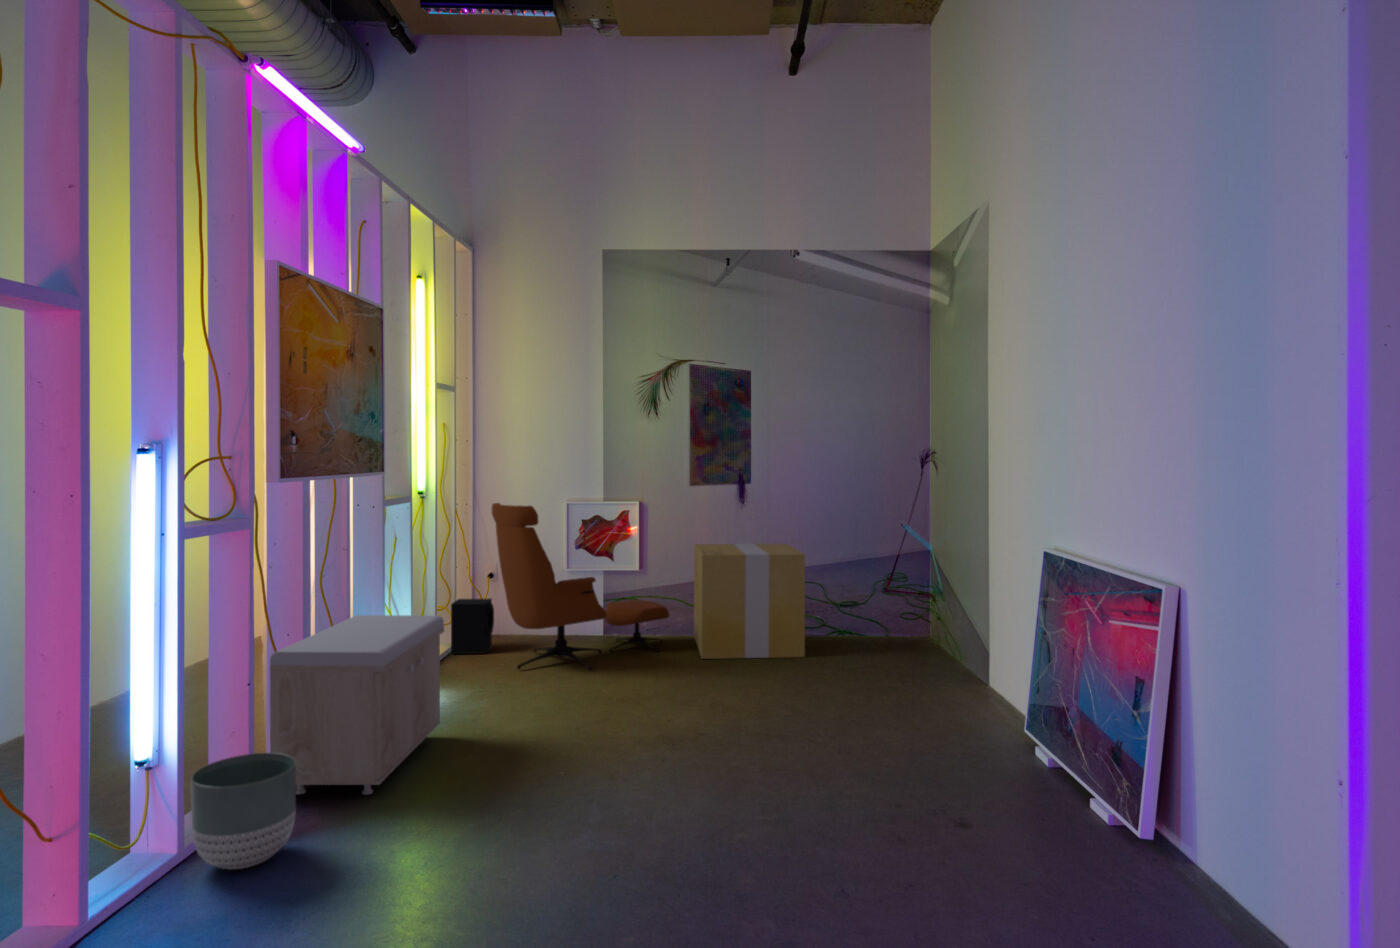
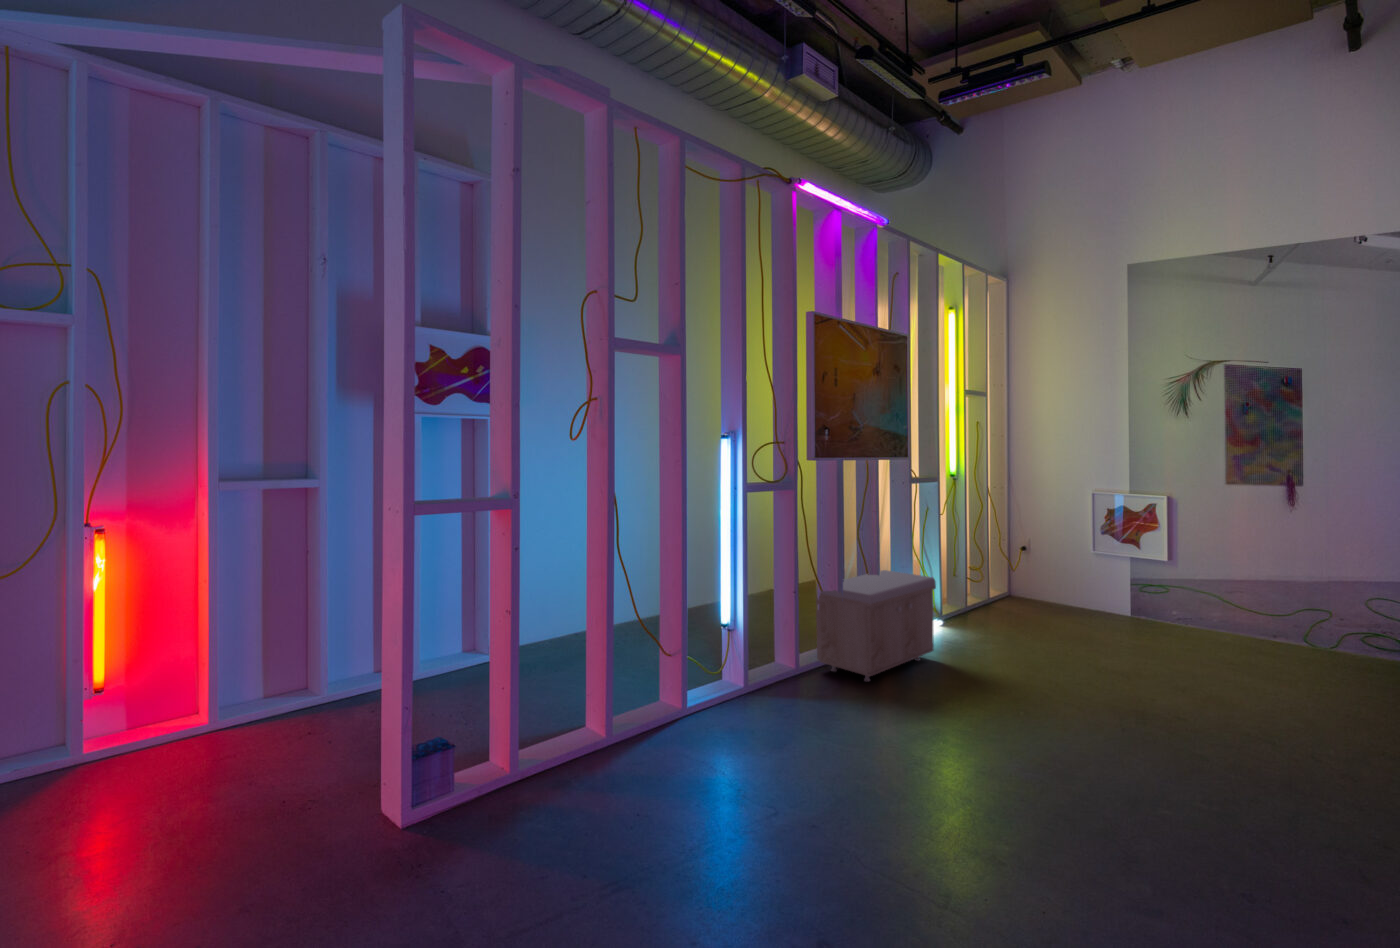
lounge chair: present [491,503,669,670] -> none [1007,496,1190,639]
cardboard box: present [694,544,805,659] -> none [1211,541,1351,672]
speaker: present [451,598,494,654] -> none [986,566,1024,612]
planter: present [191,753,296,869] -> none [763,639,813,698]

